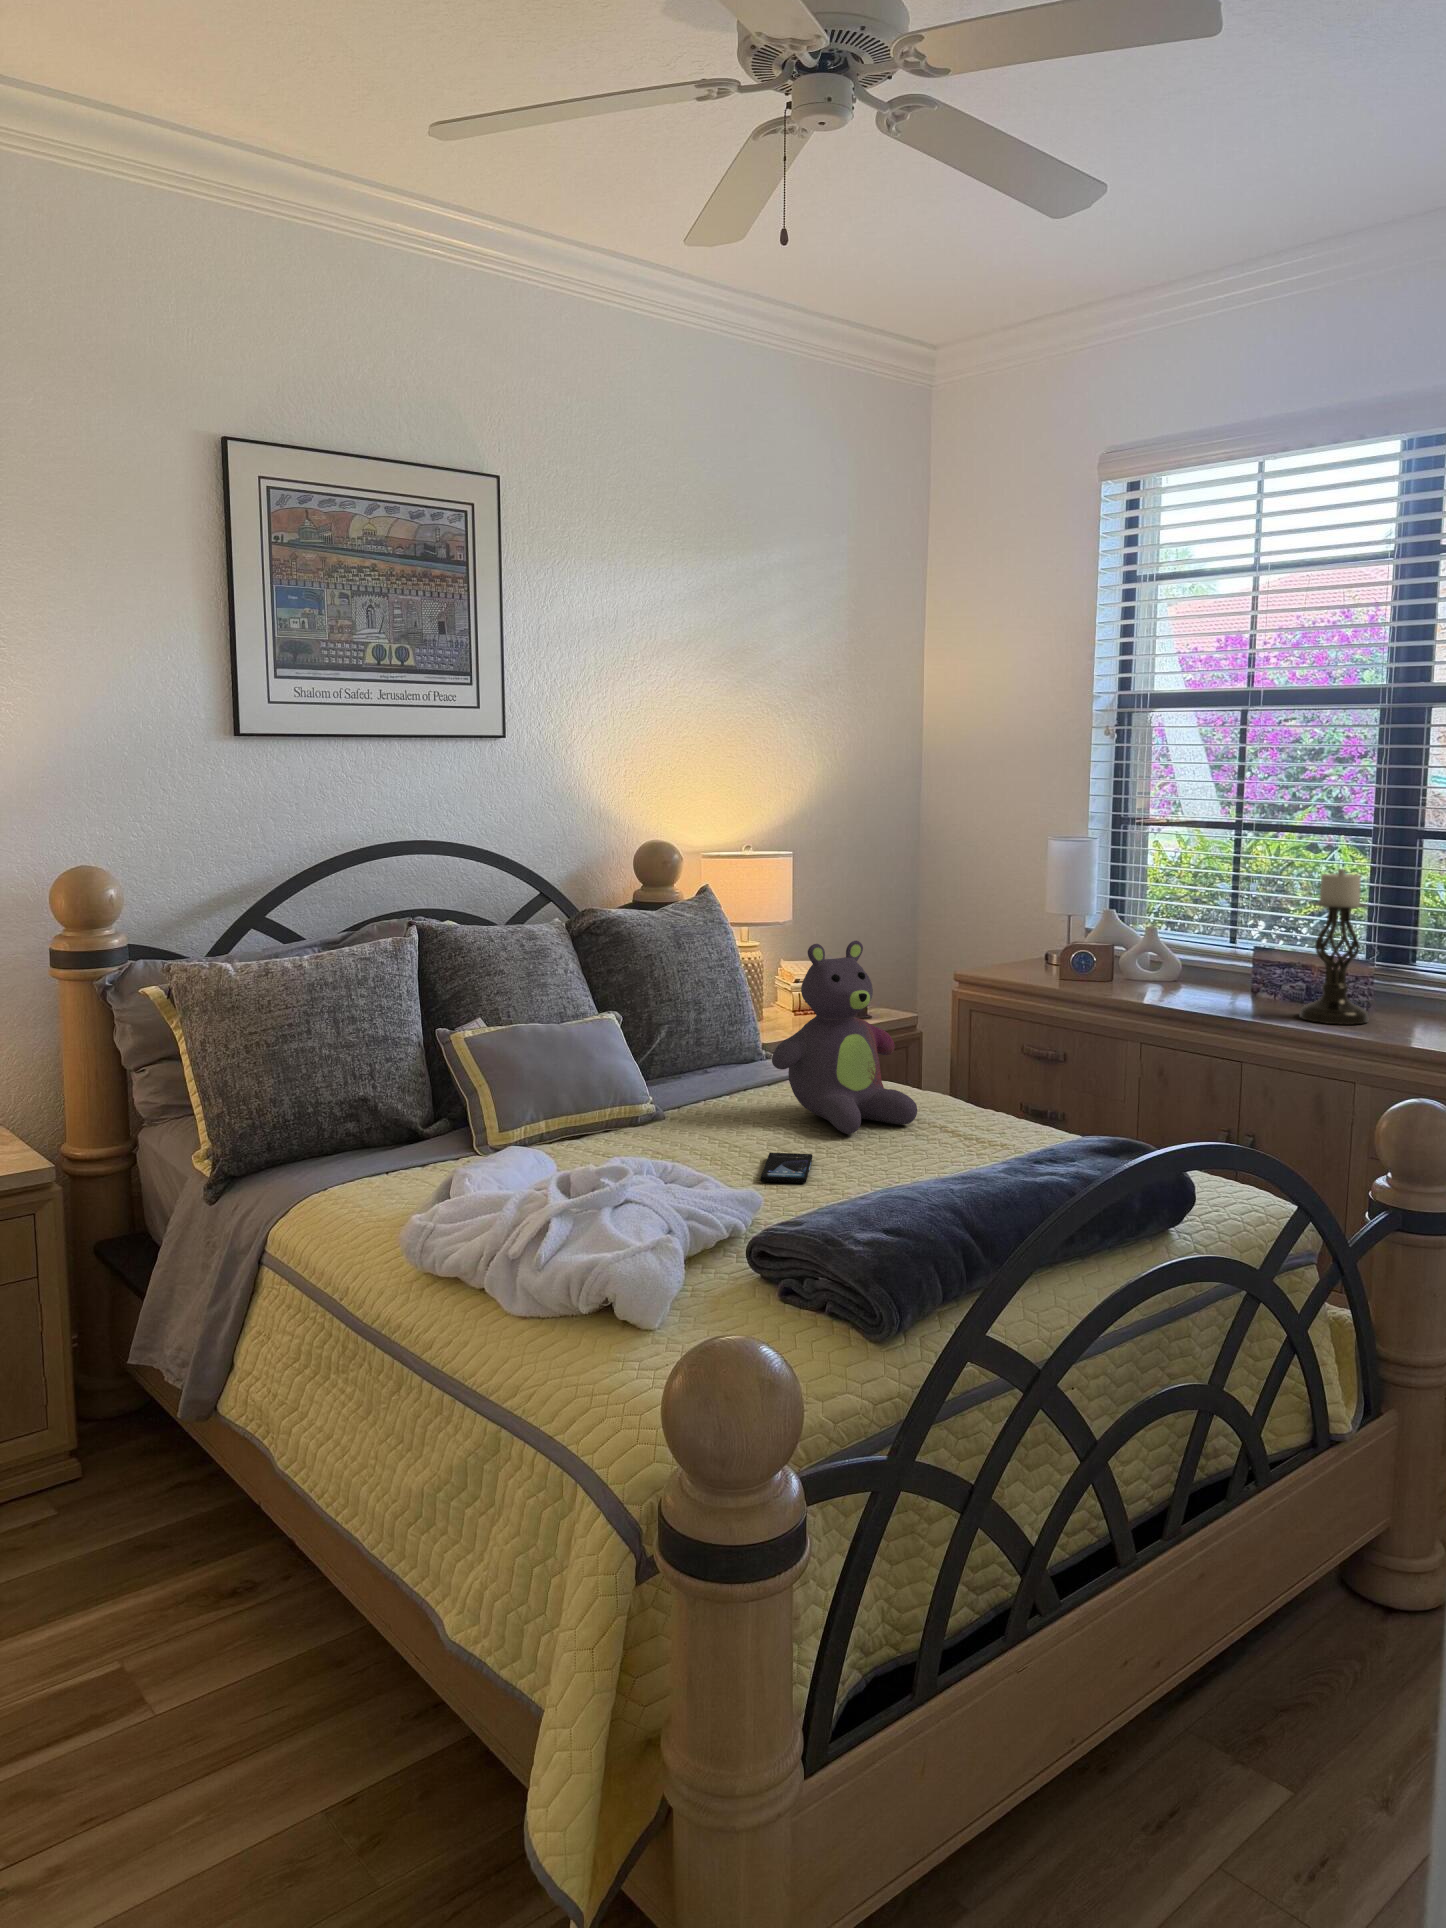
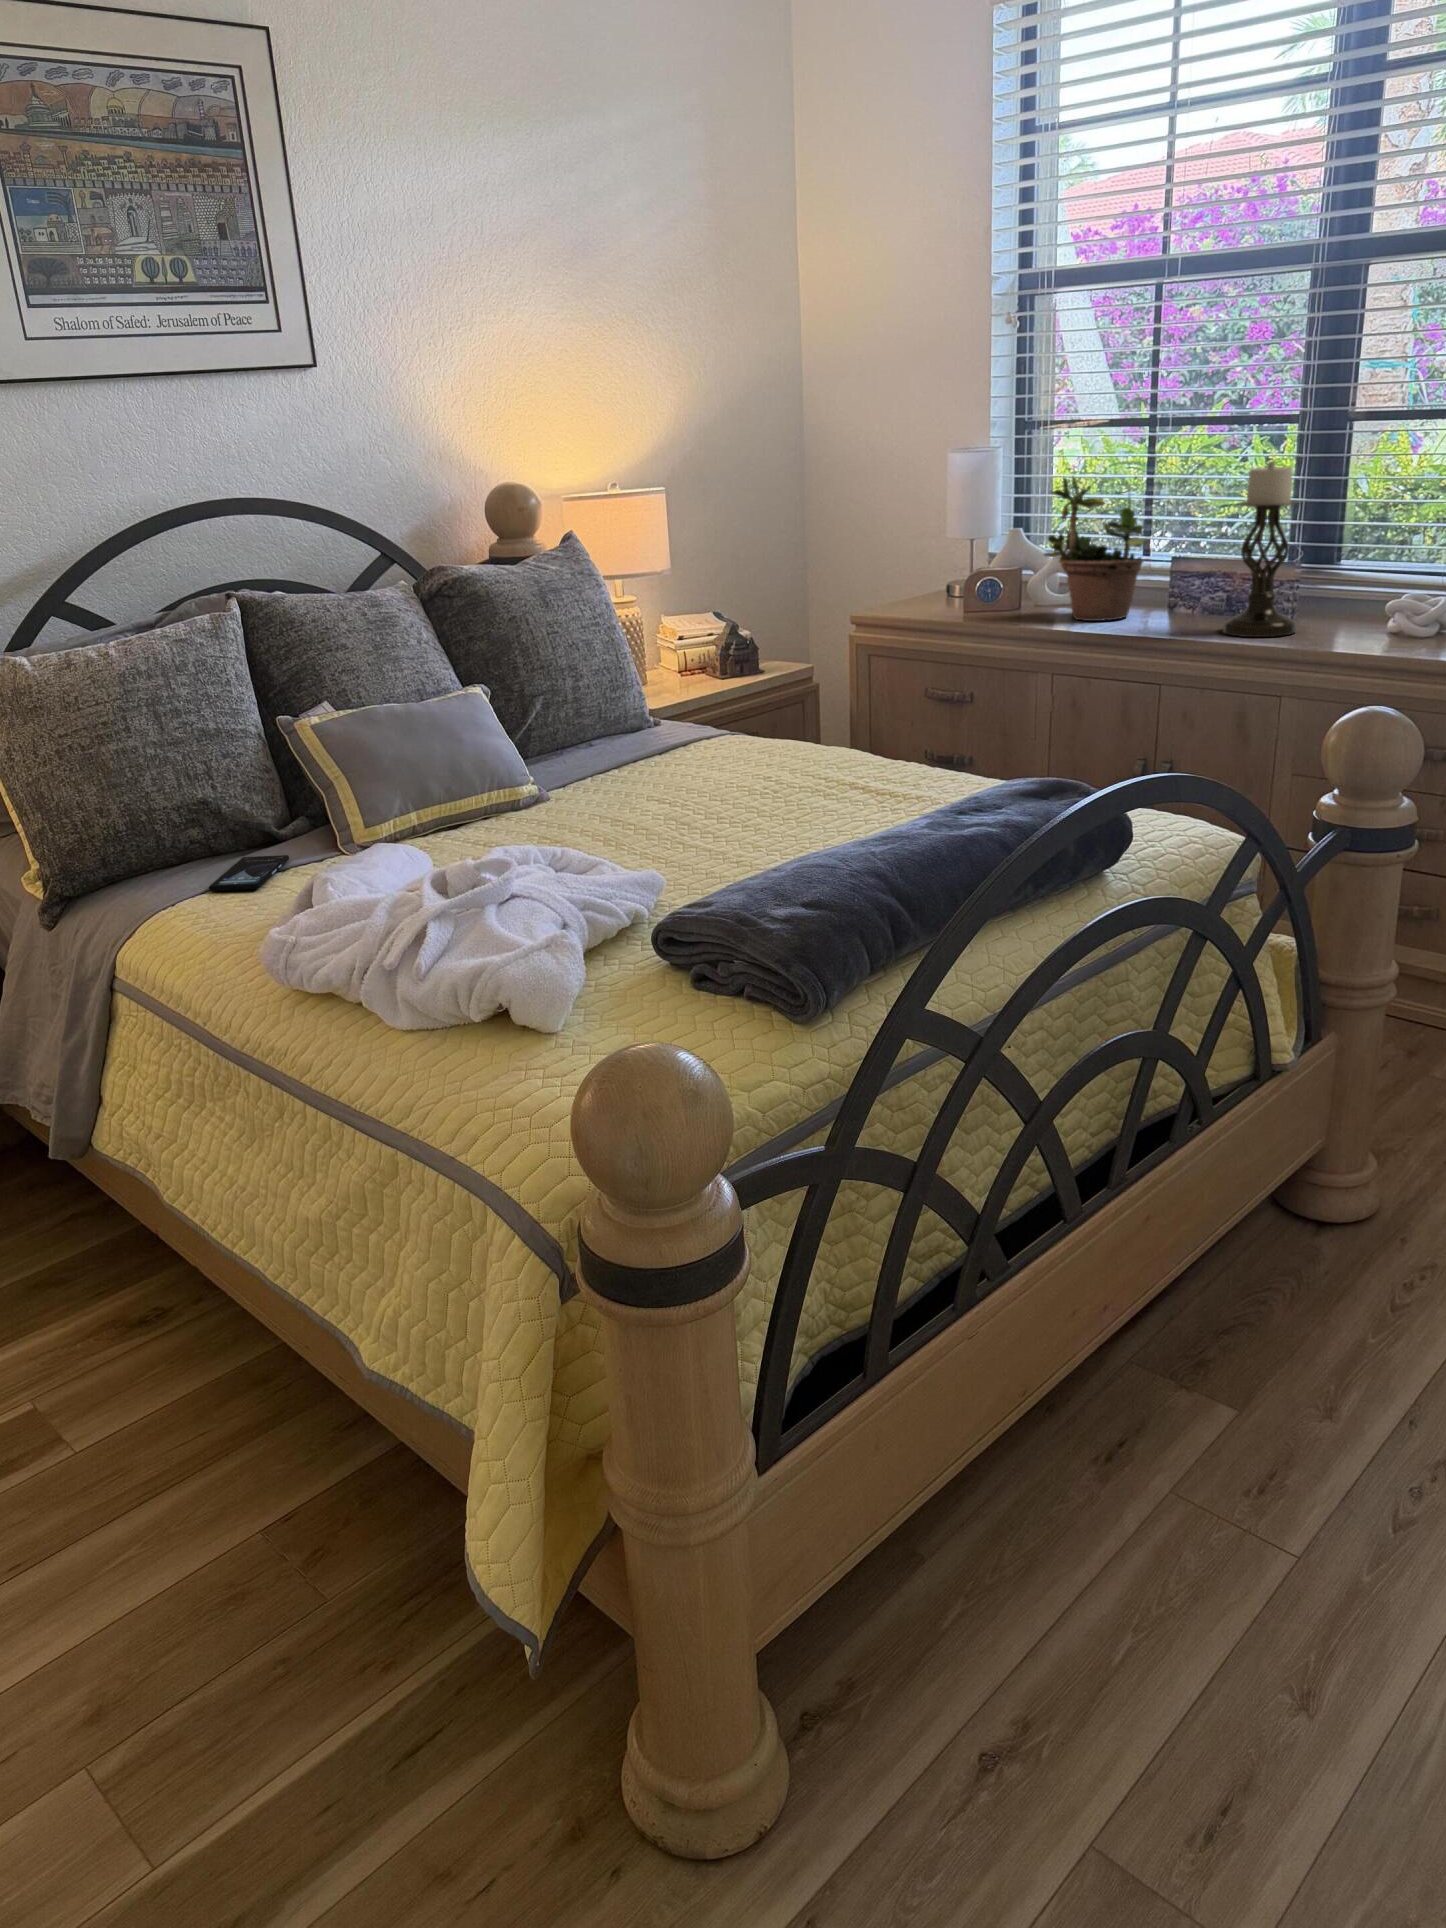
potted plant: none [1134,857,1229,998] -> present [1044,476,1146,621]
stuffed bear: present [772,940,917,1134] -> none [659,580,822,797]
smartphone: present [760,1153,812,1183] -> present [209,855,289,891]

